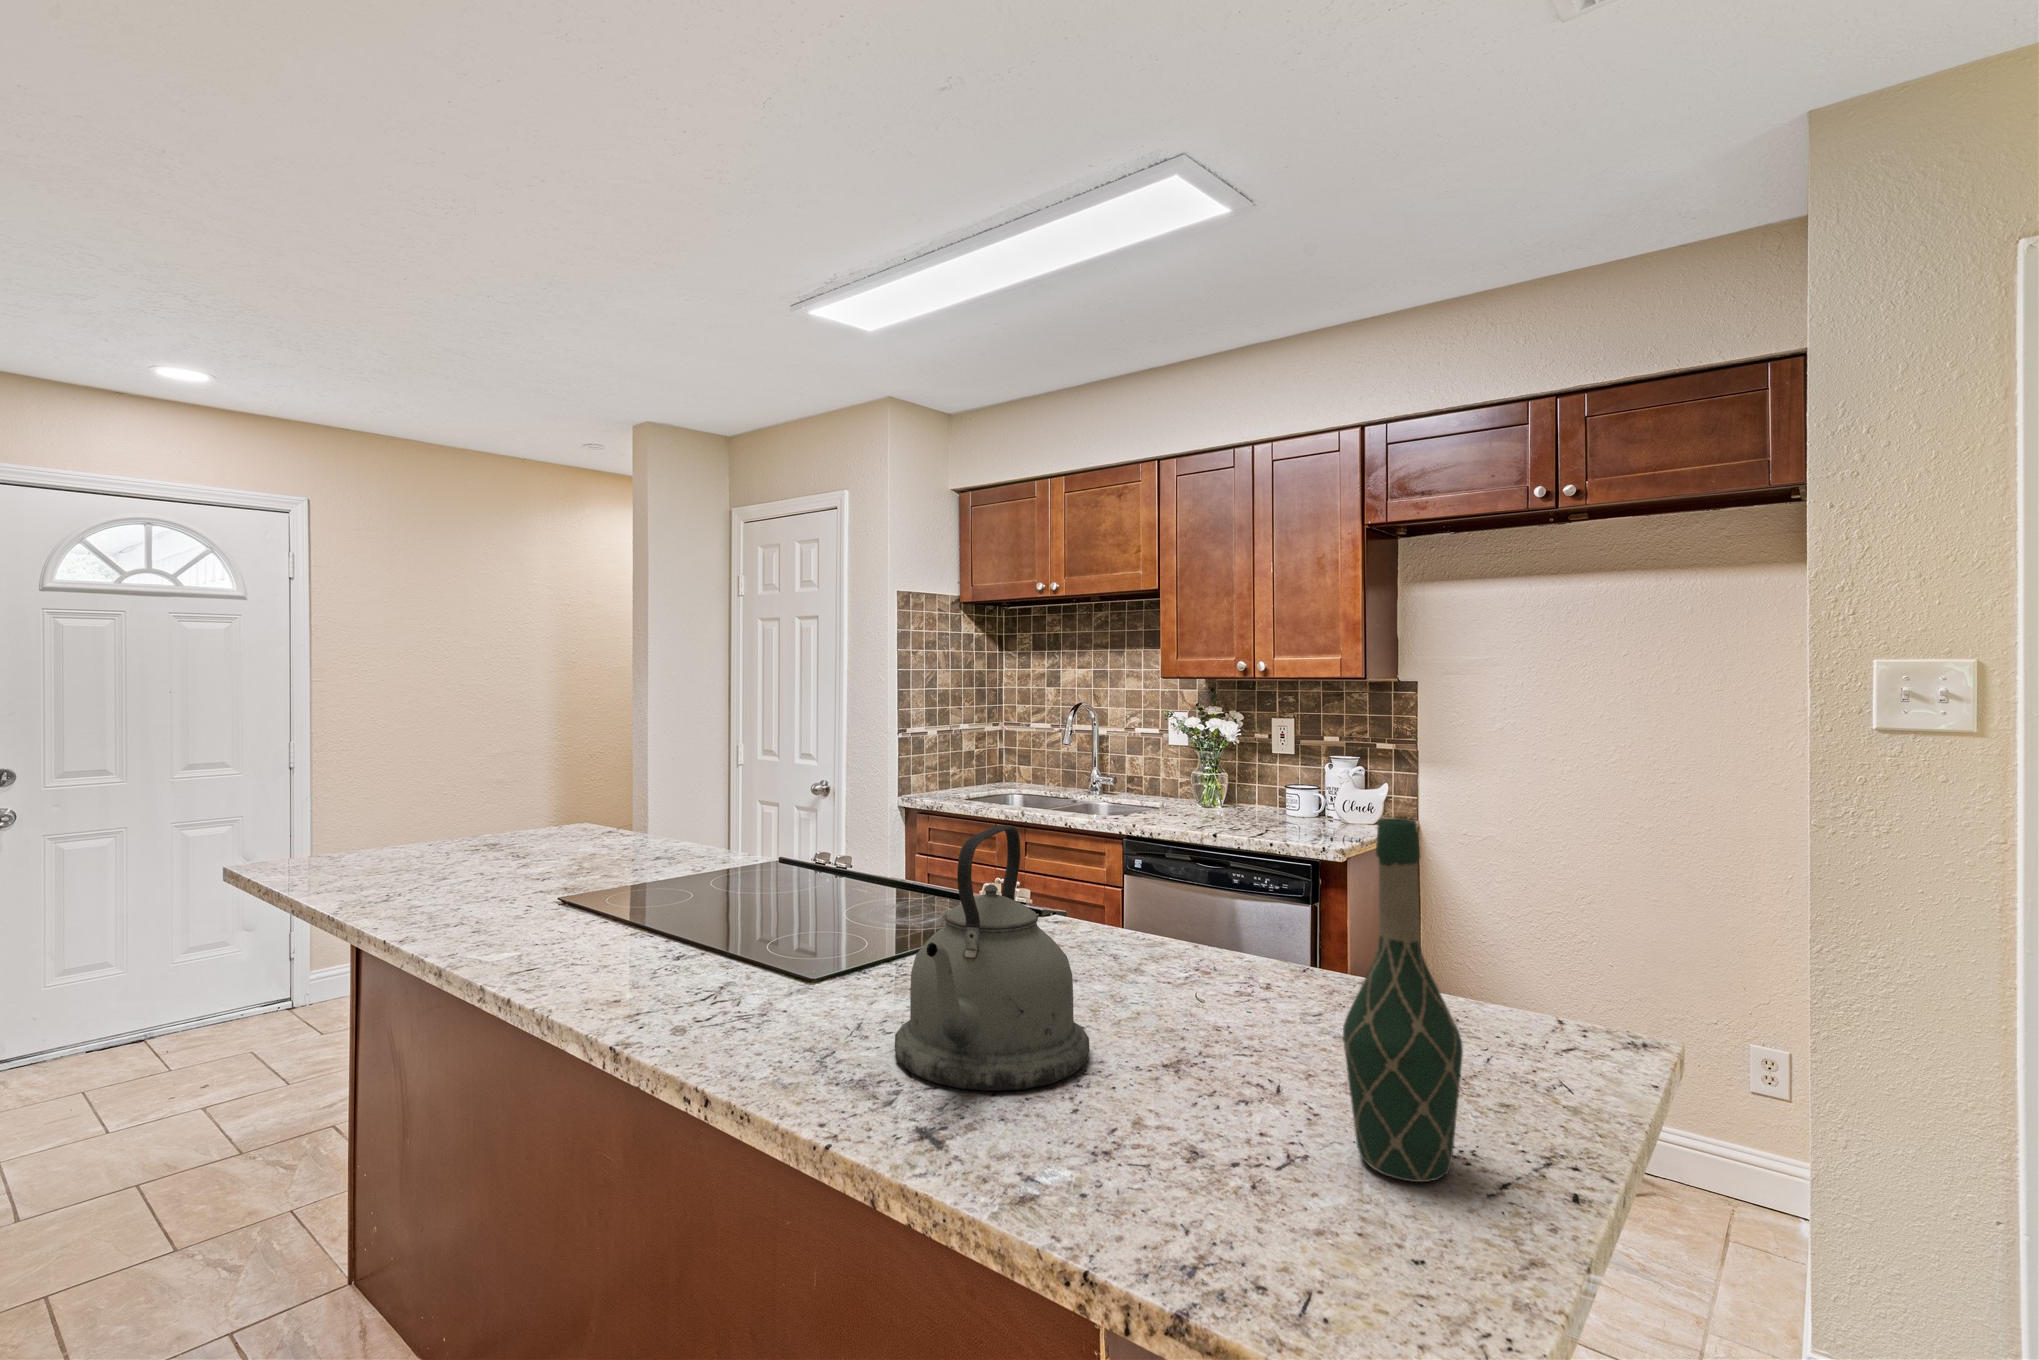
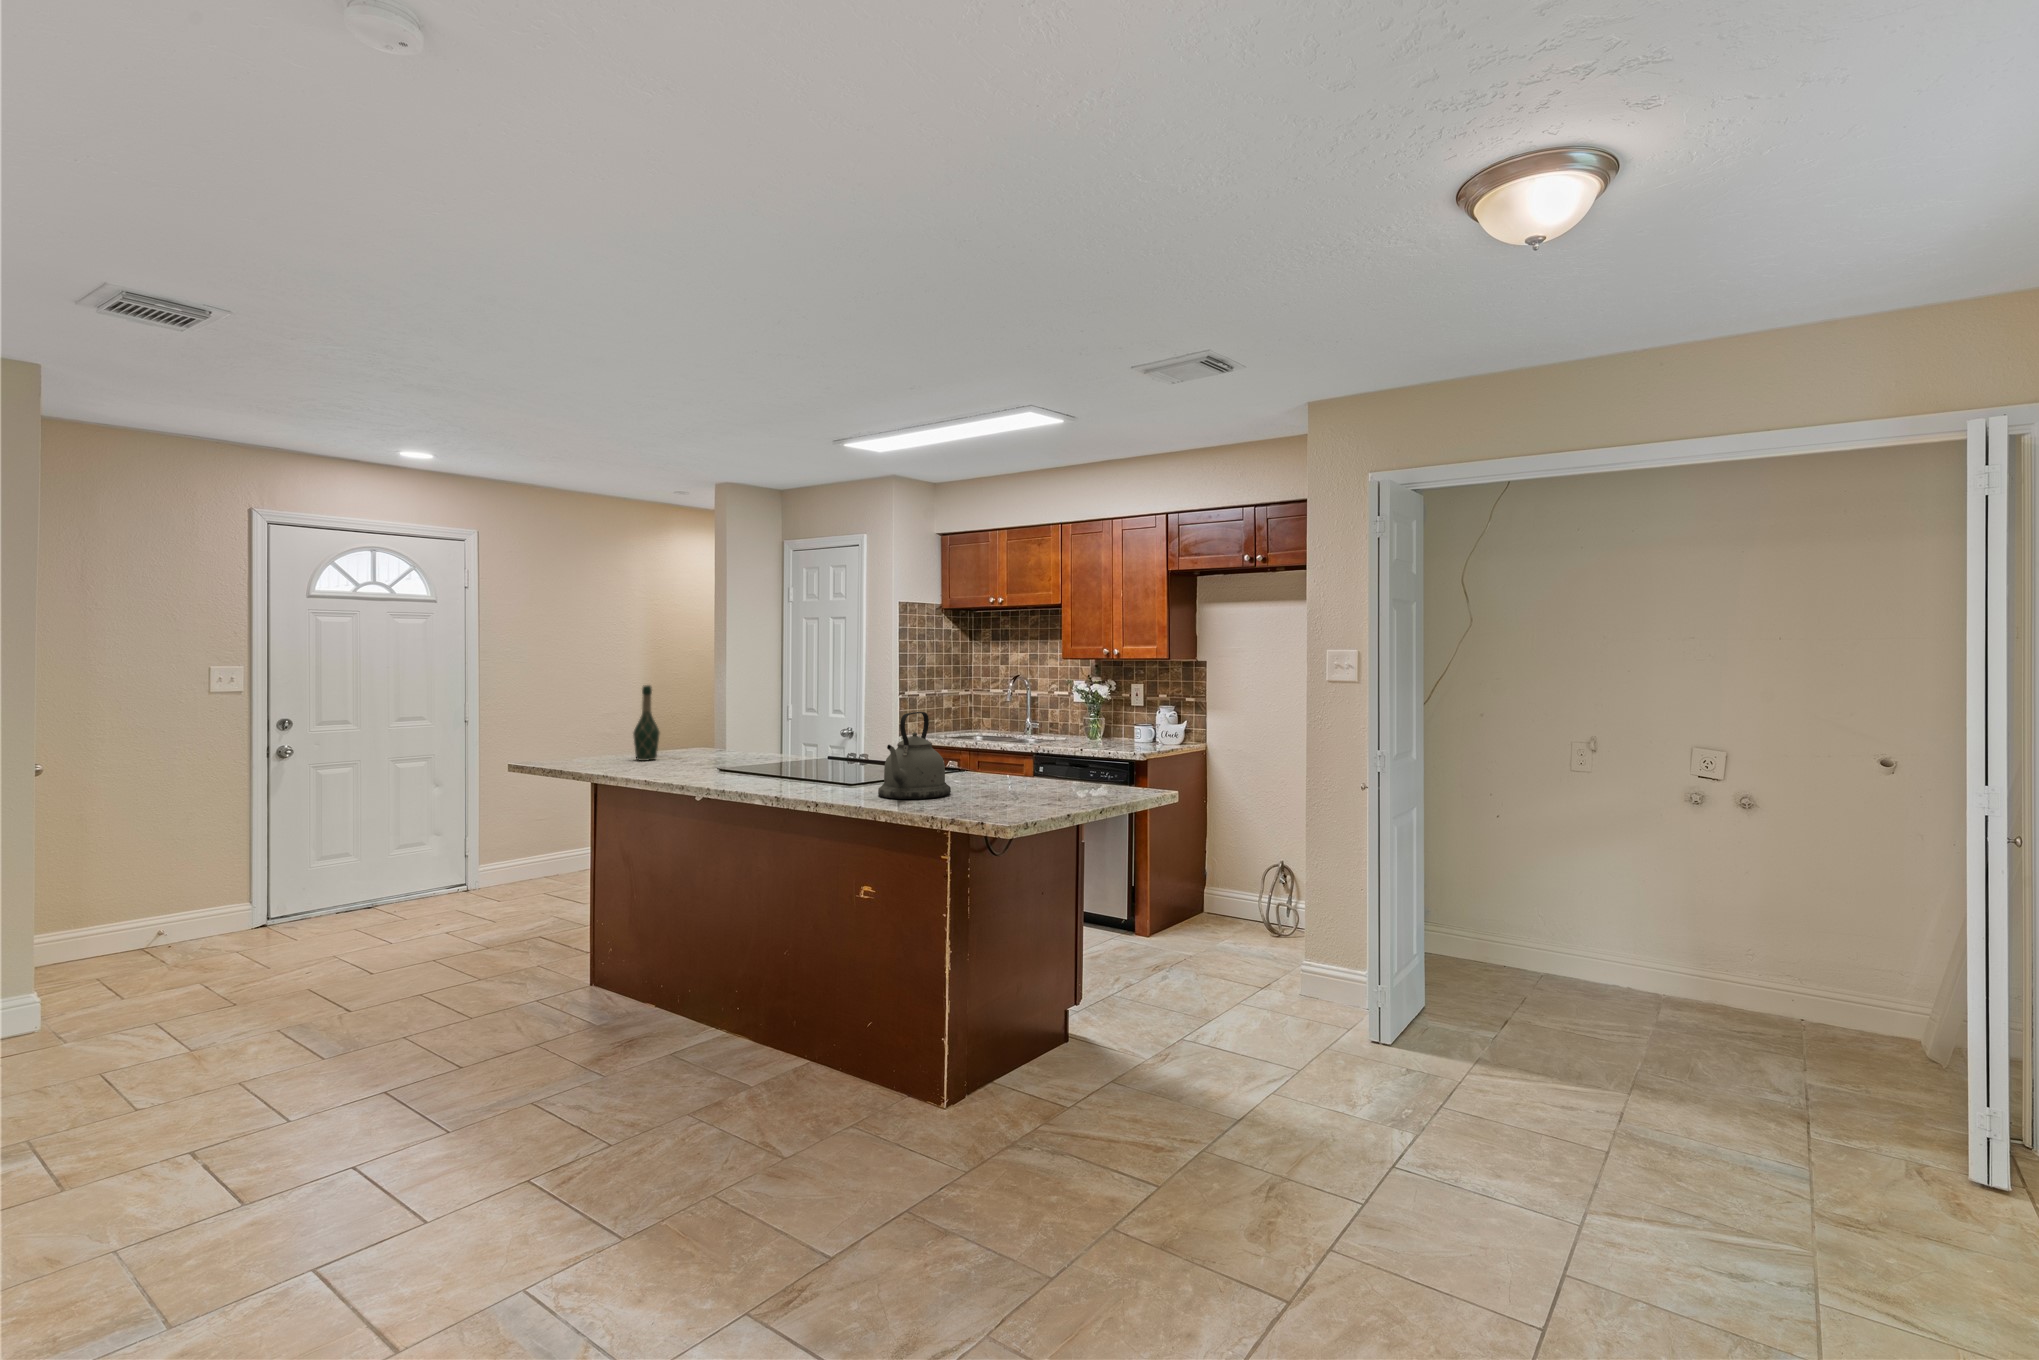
wine bottle: present [1343,818,1463,1182] -> present [633,685,660,761]

